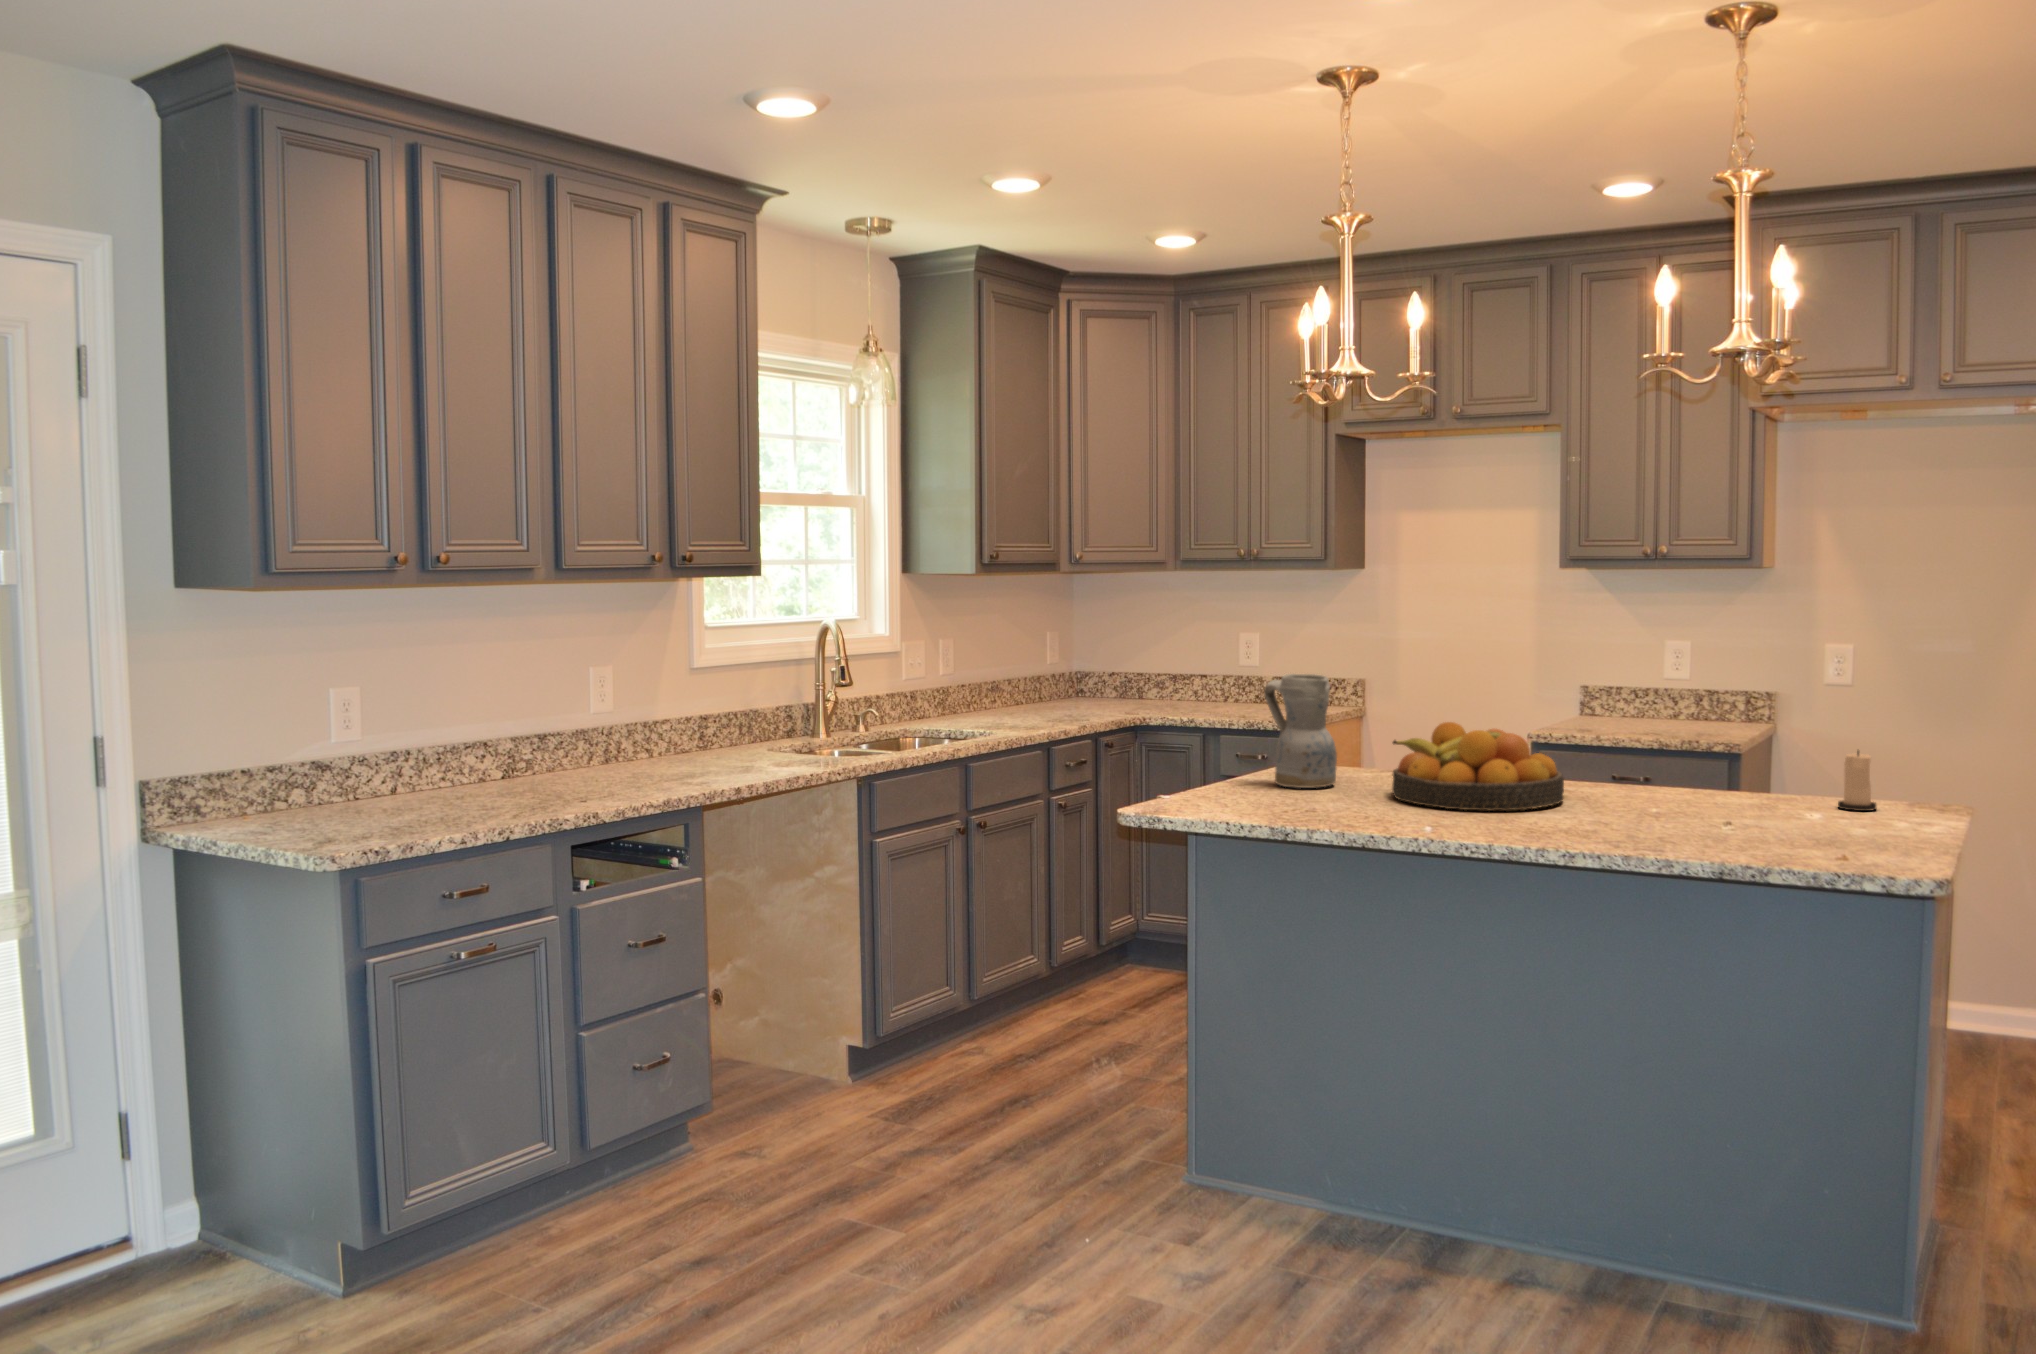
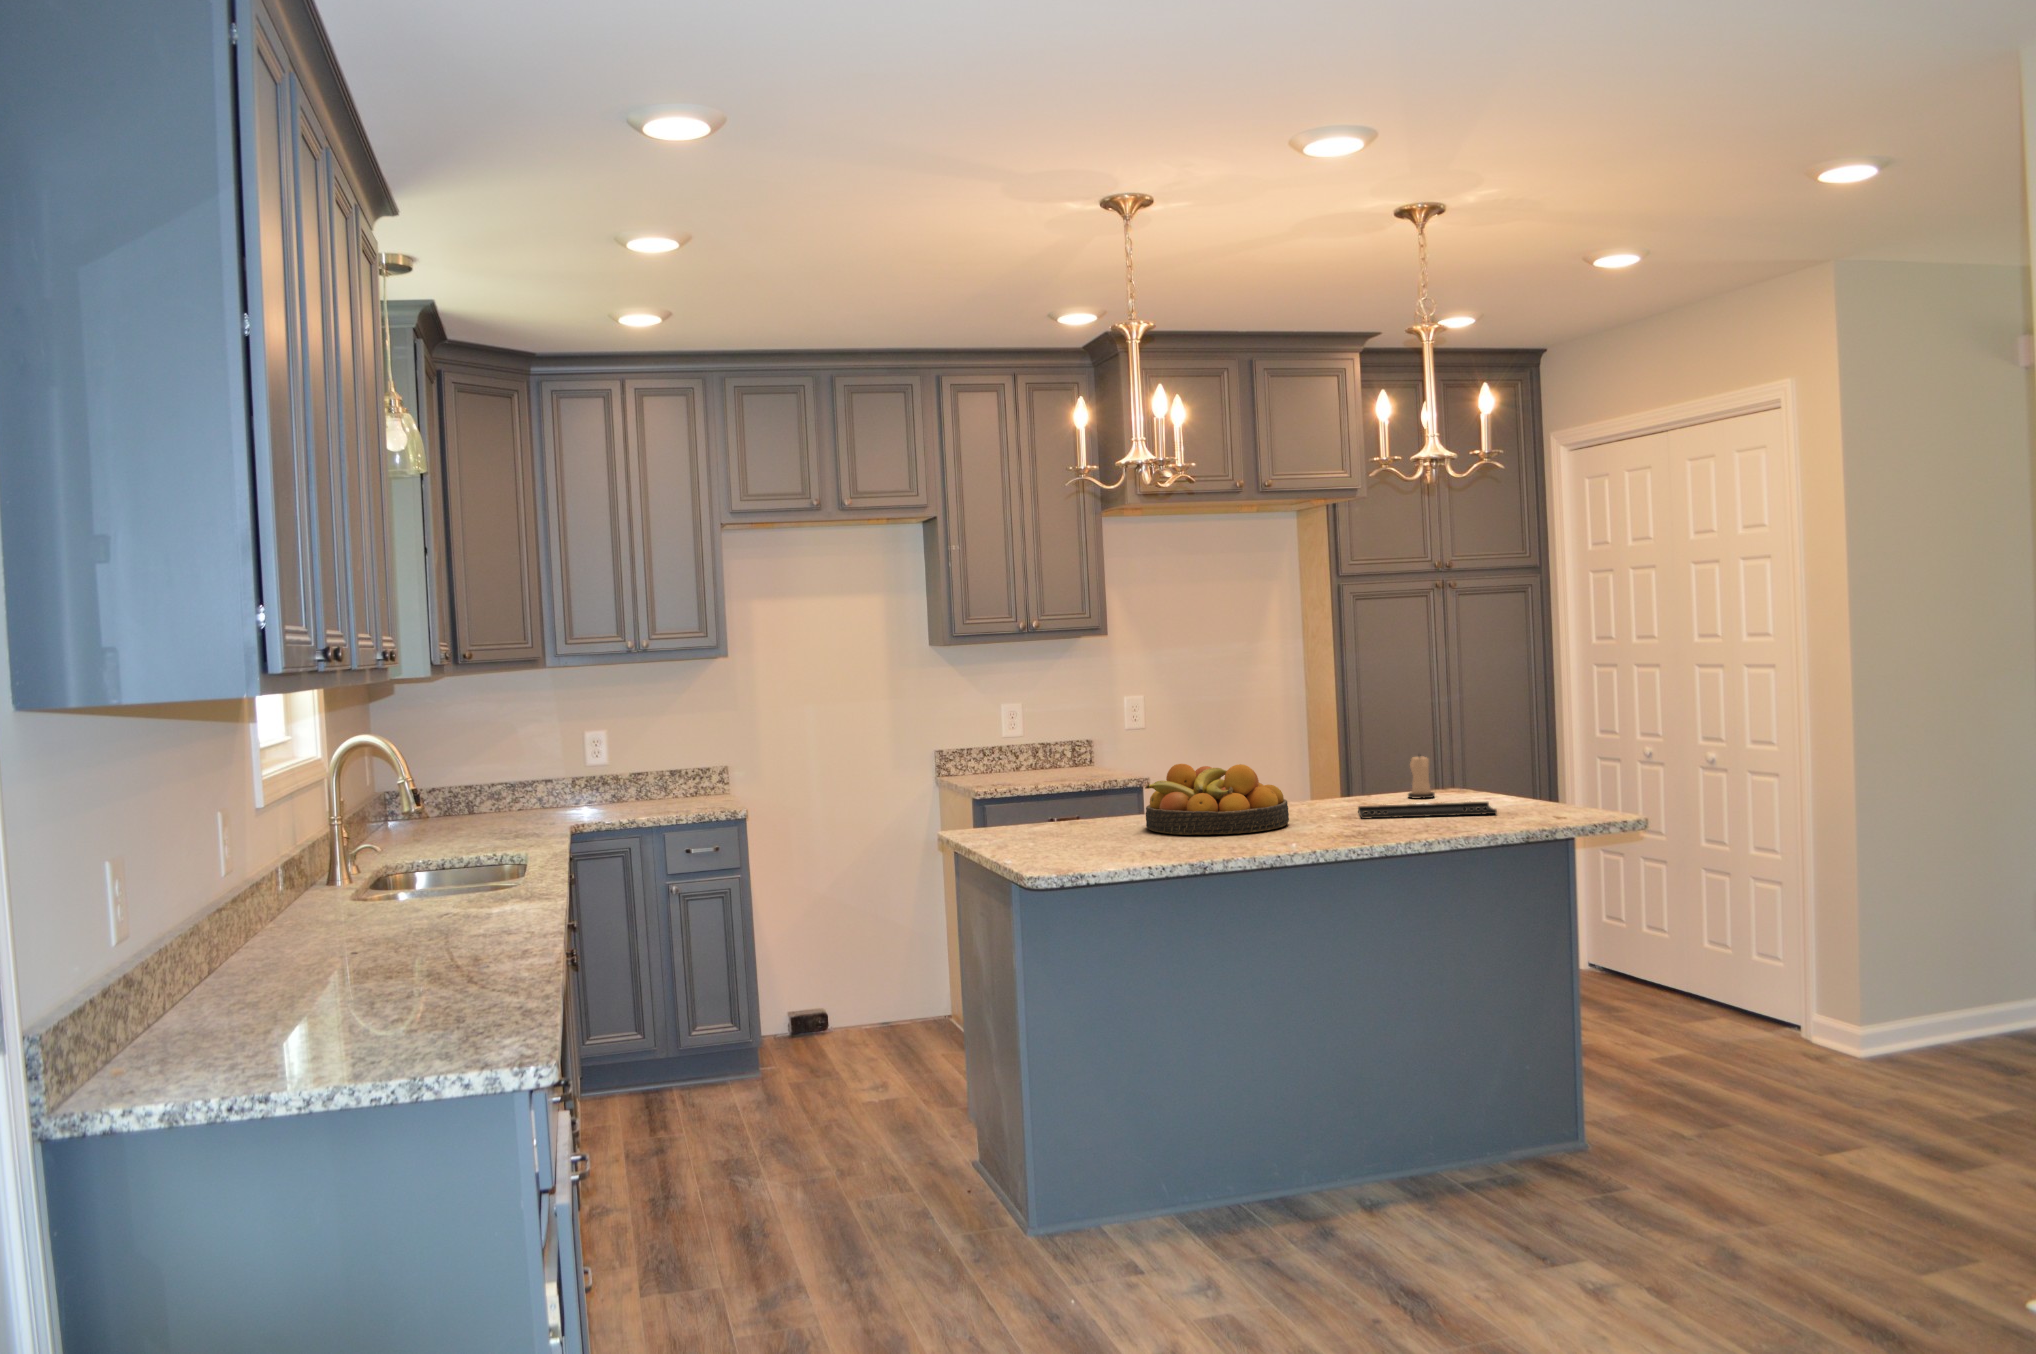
ceramic pitcher: present [1264,674,1337,788] -> none [1018,734,1091,841]
tray: none [1646,804,1855,840] -> present [1358,802,1497,819]

